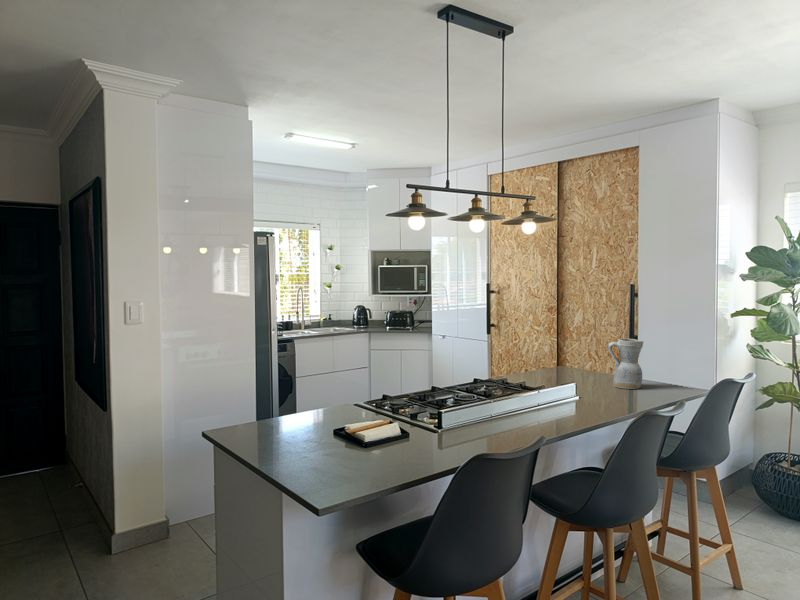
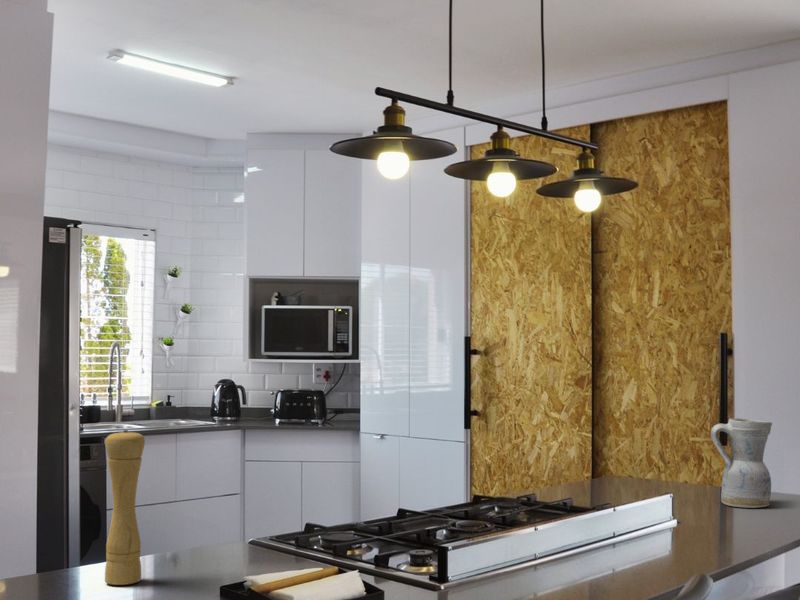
pepper mill: none [267,351,287,428] -> present [105,430,145,585]

